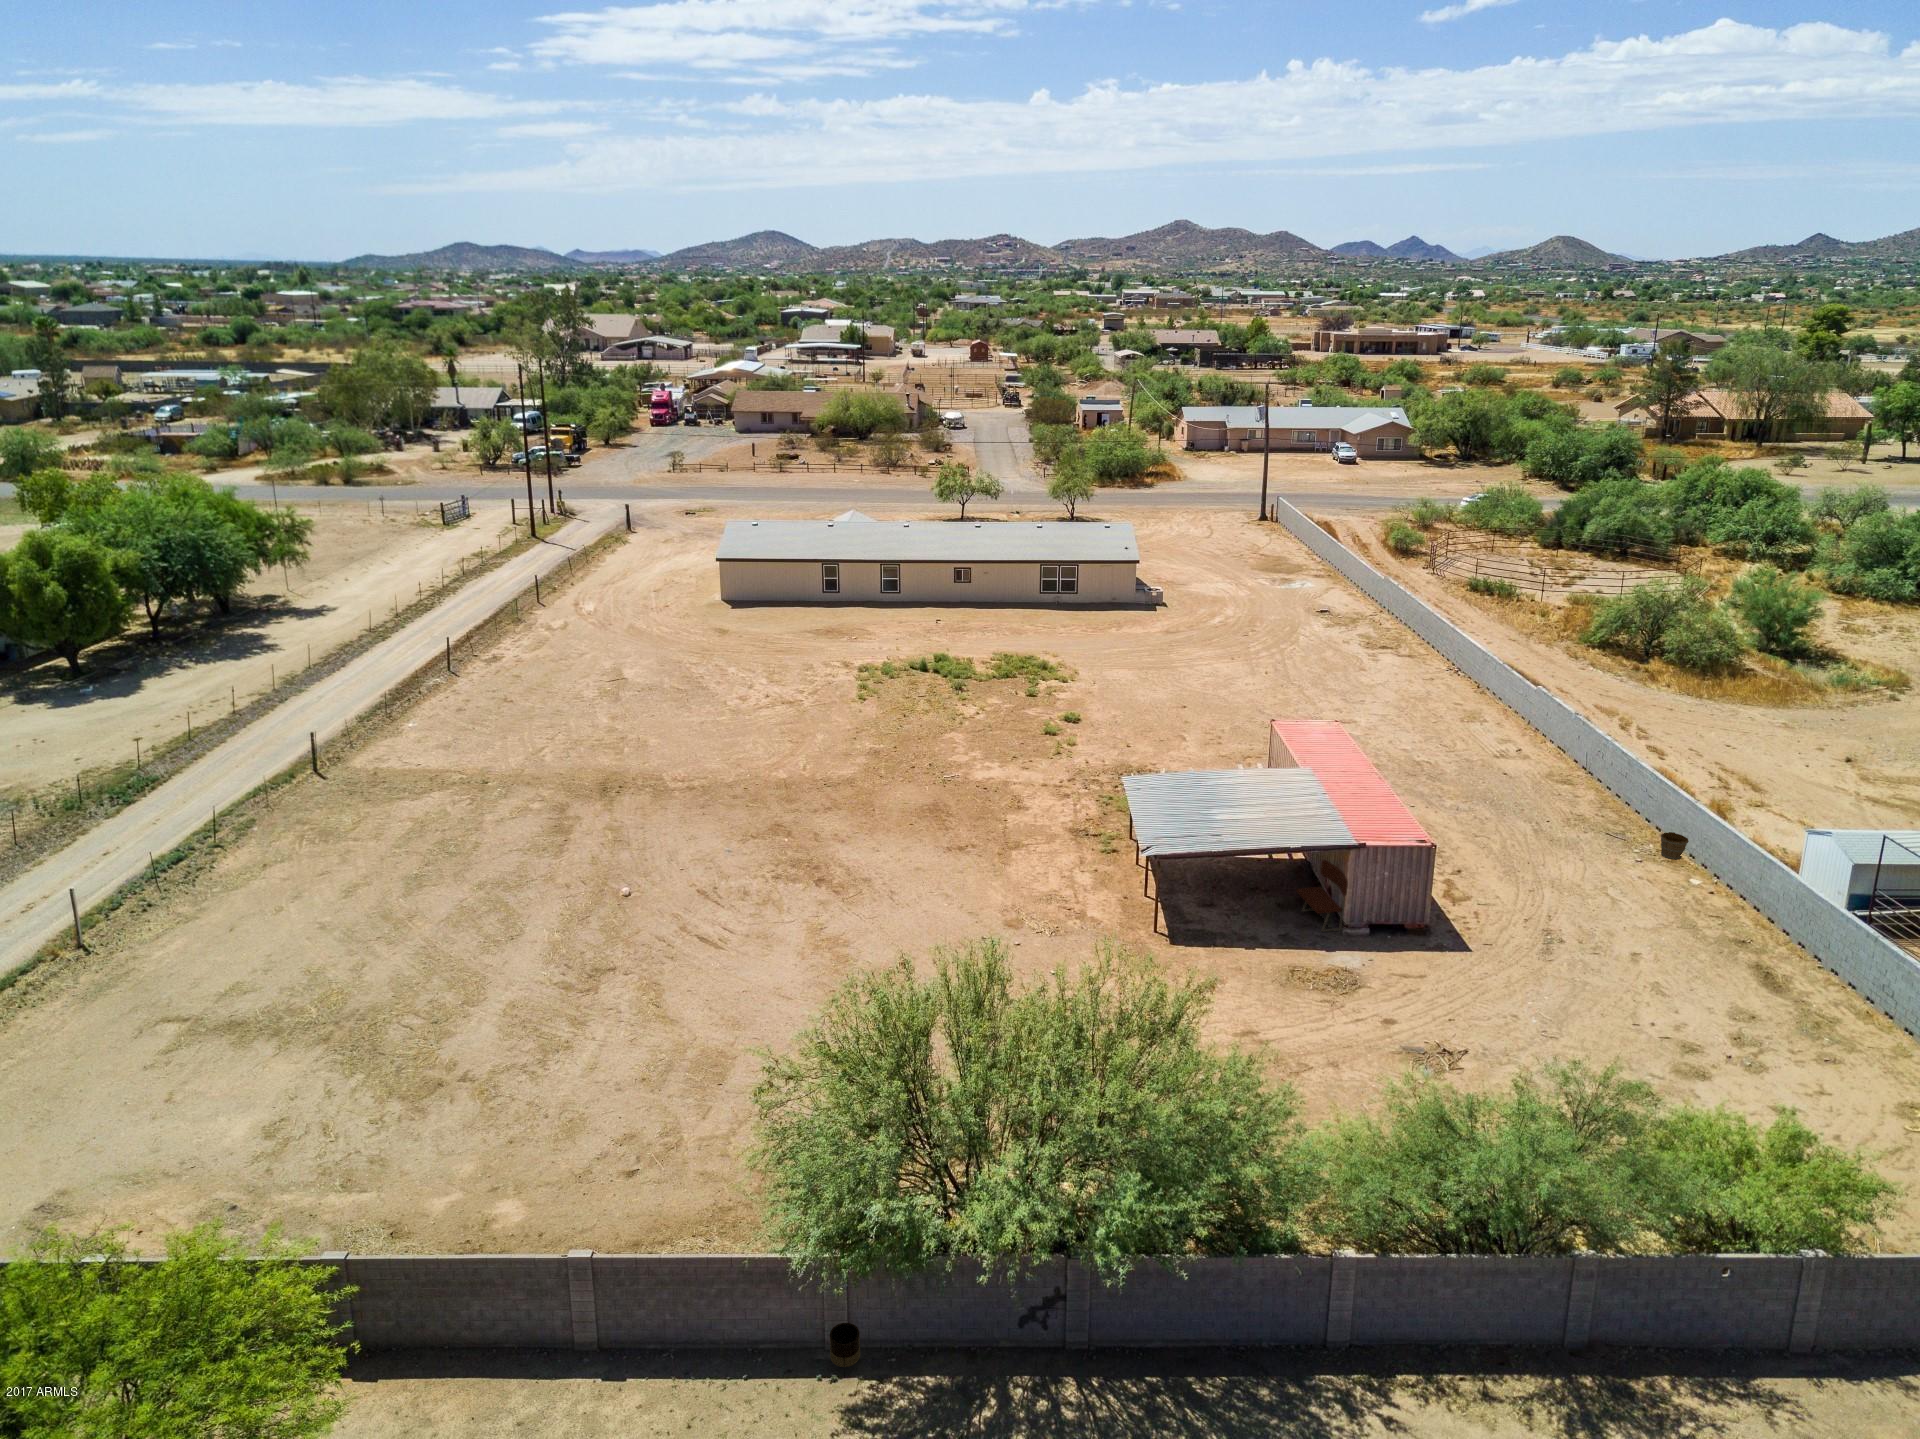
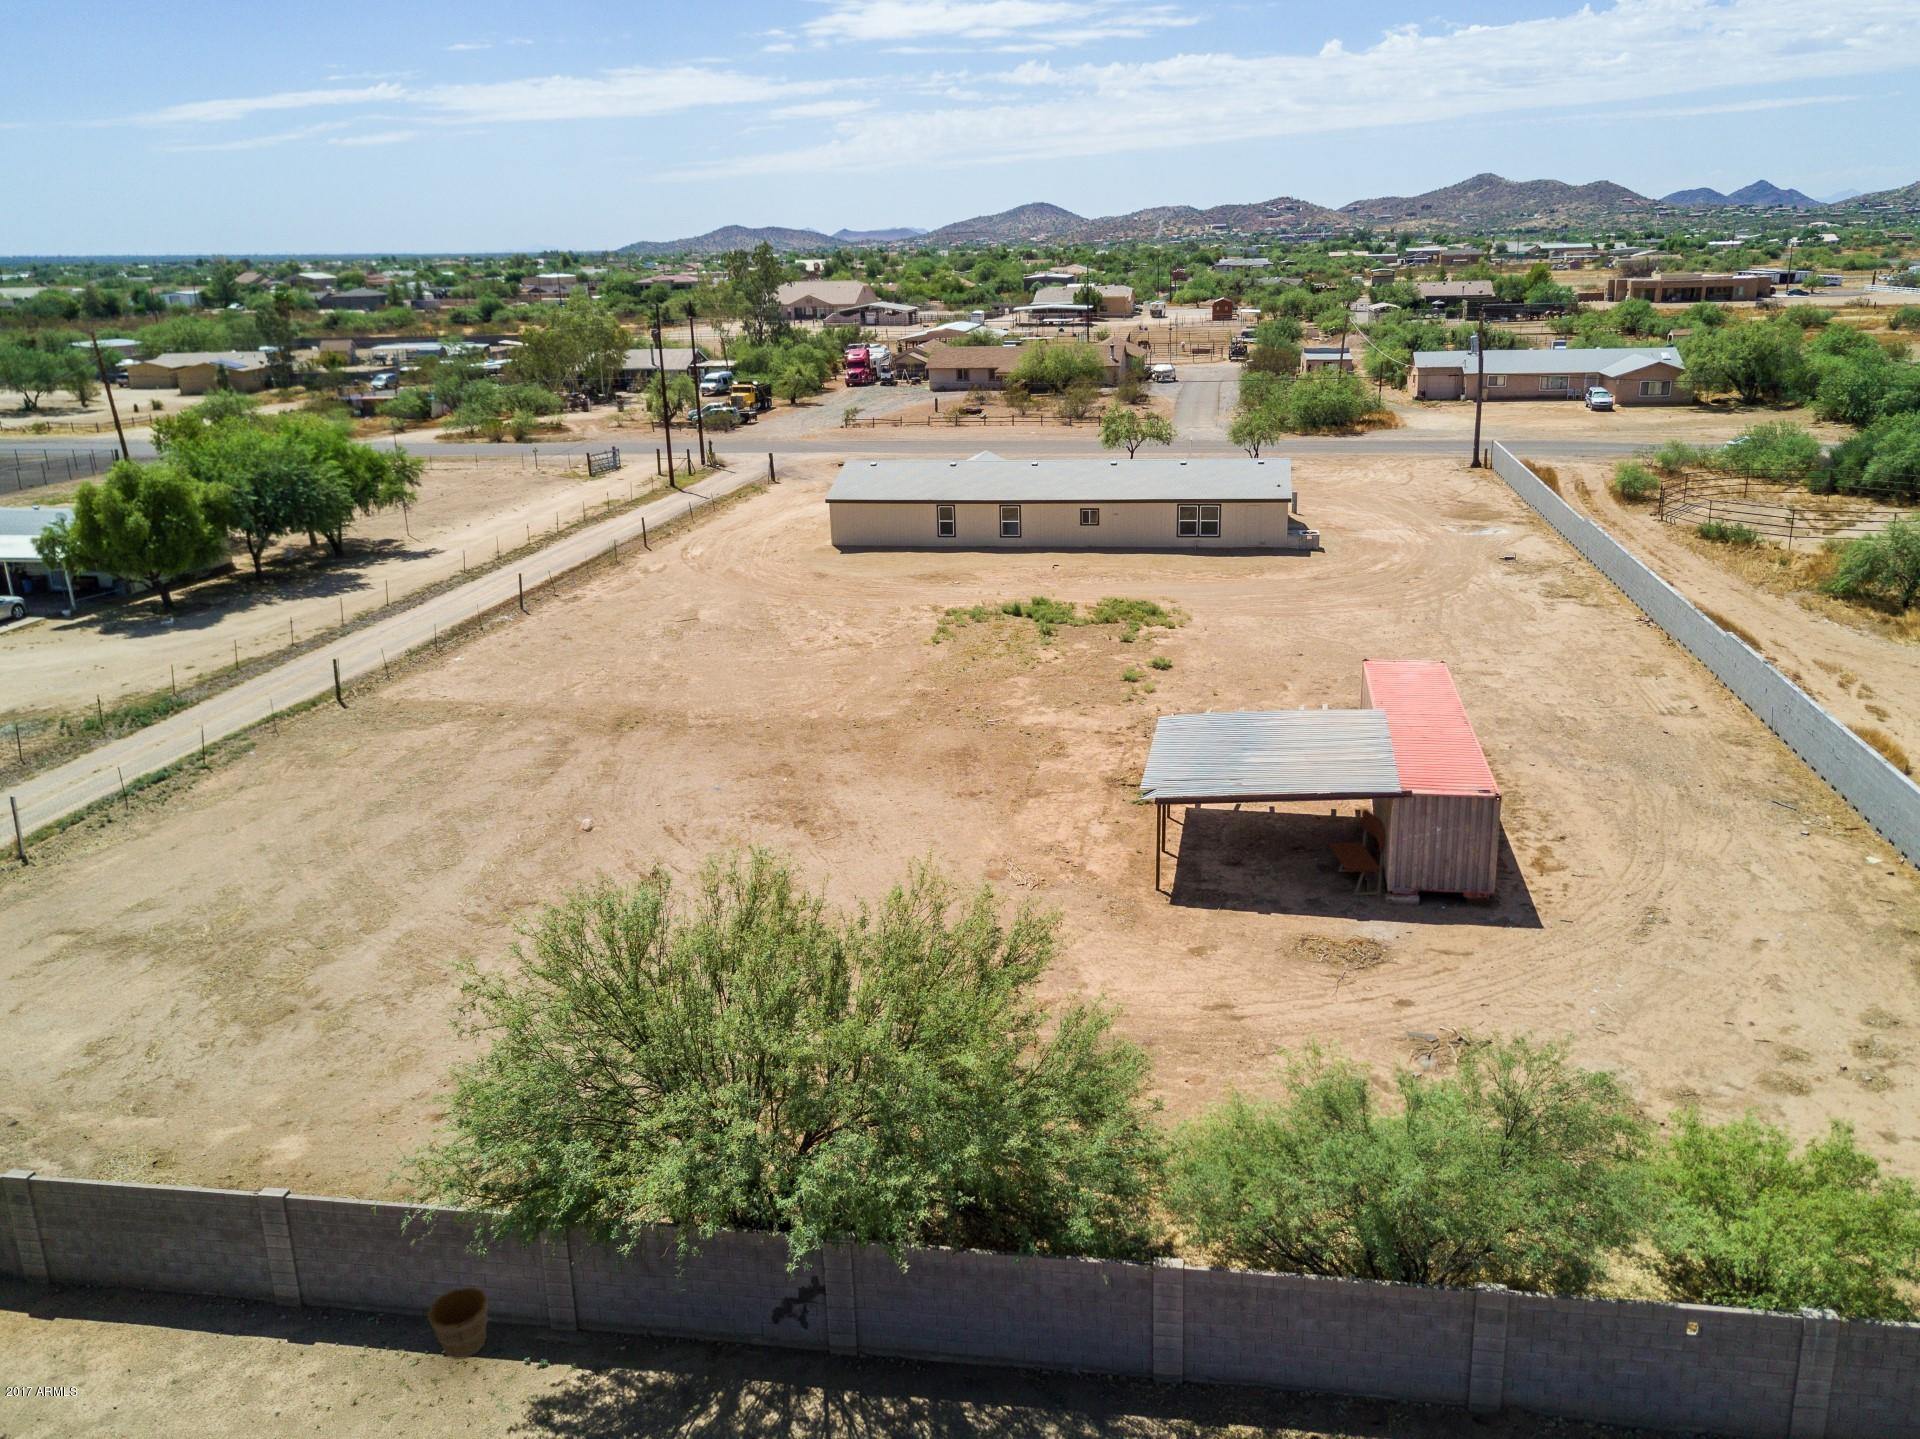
wooden bucket: present [1661,832,1689,860] -> present [428,1287,488,1359]
planter: present [830,1323,860,1378] -> none [538,1295,583,1362]

